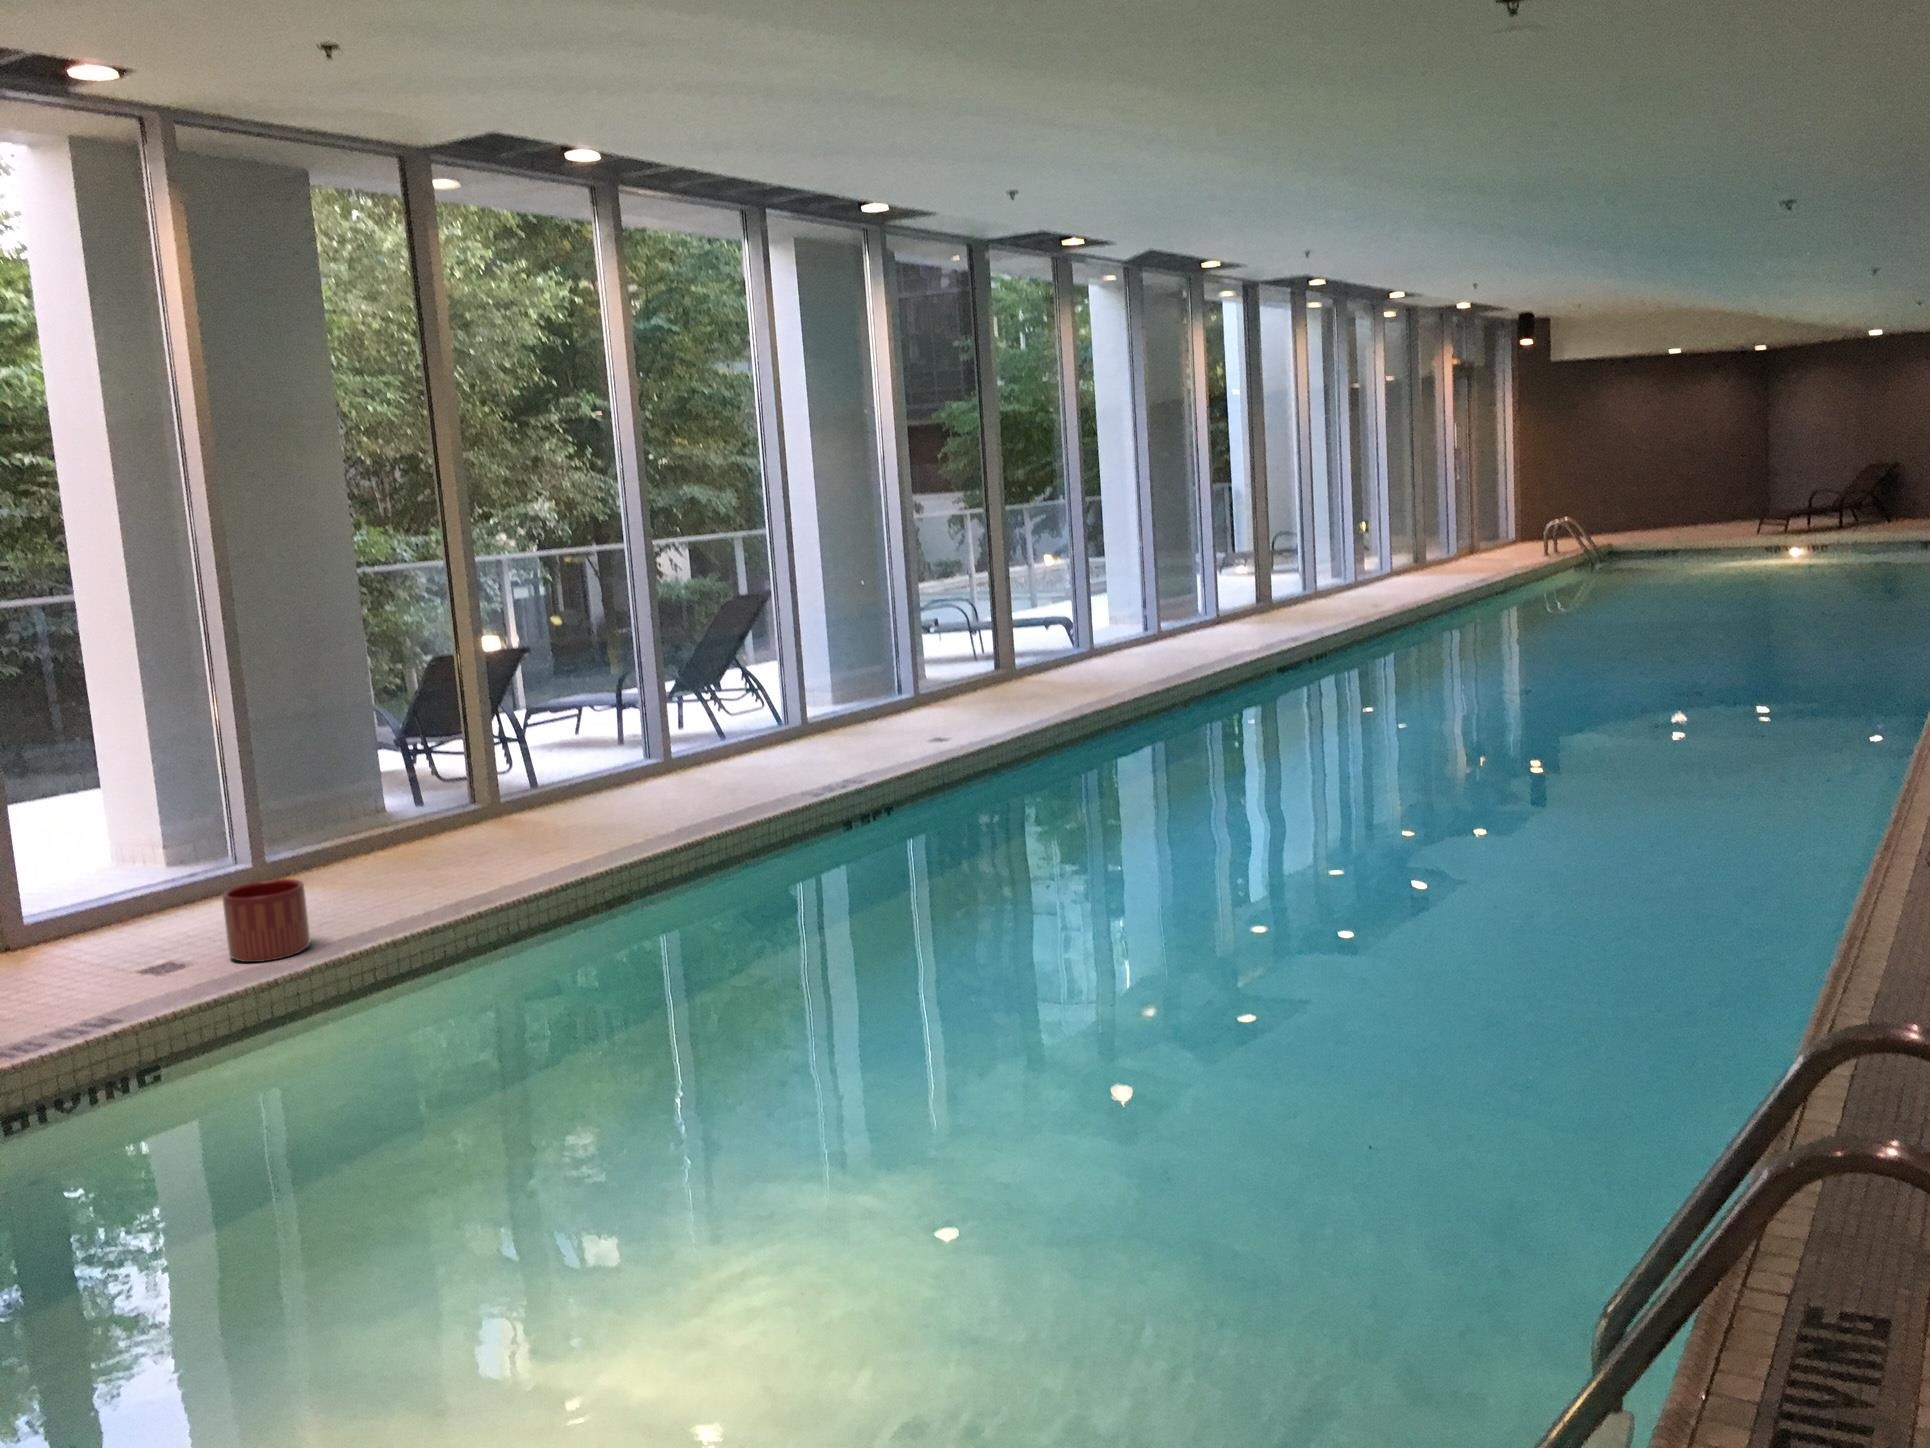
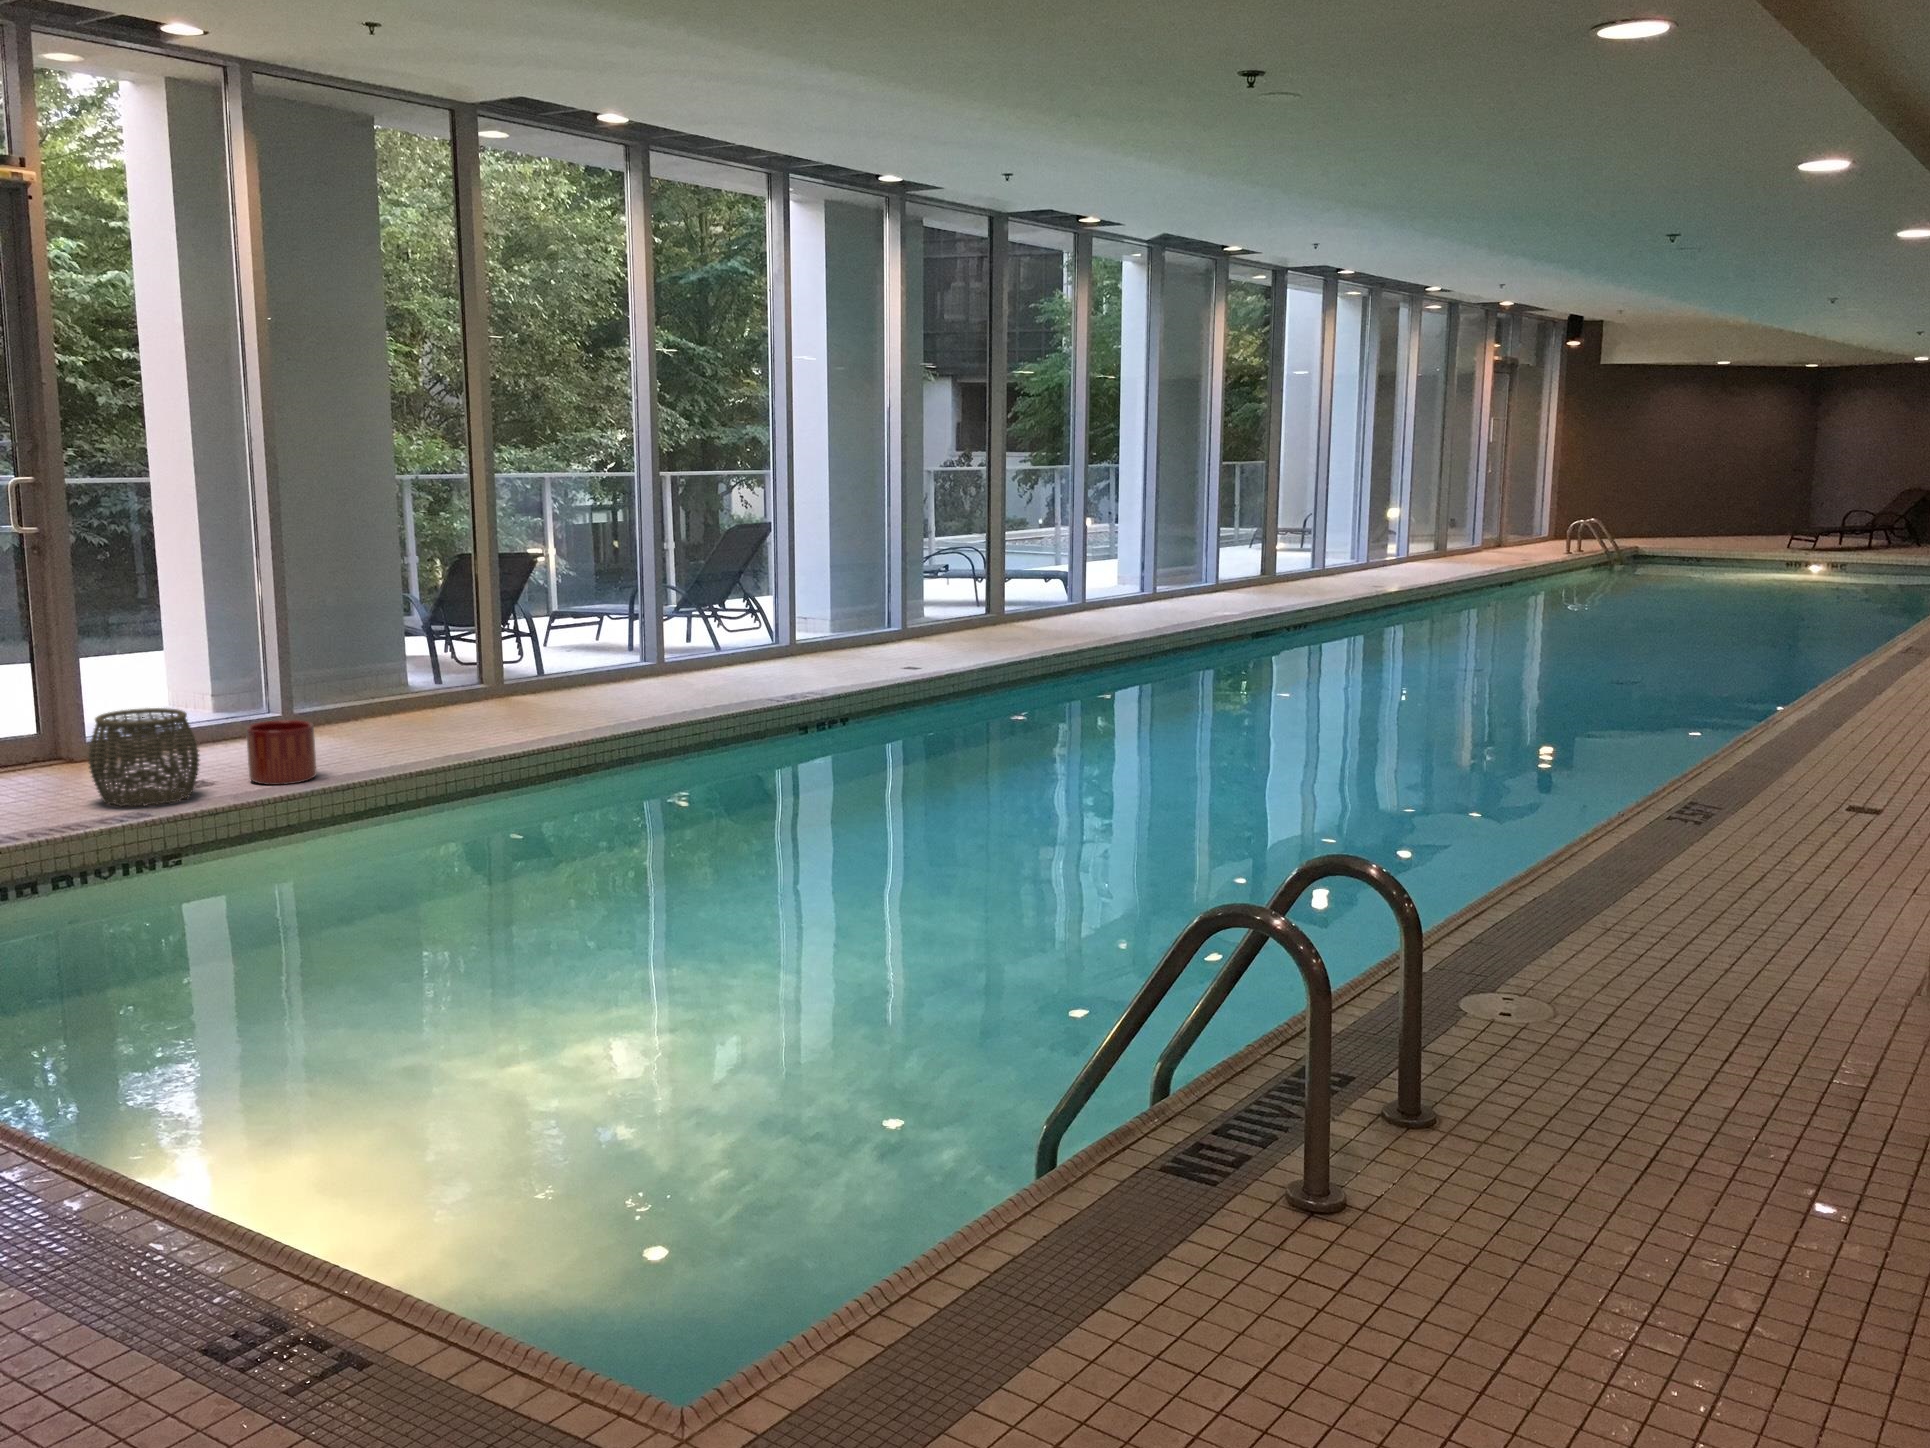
woven basket: none [31,882,172,1011] -> present [88,708,199,807]

